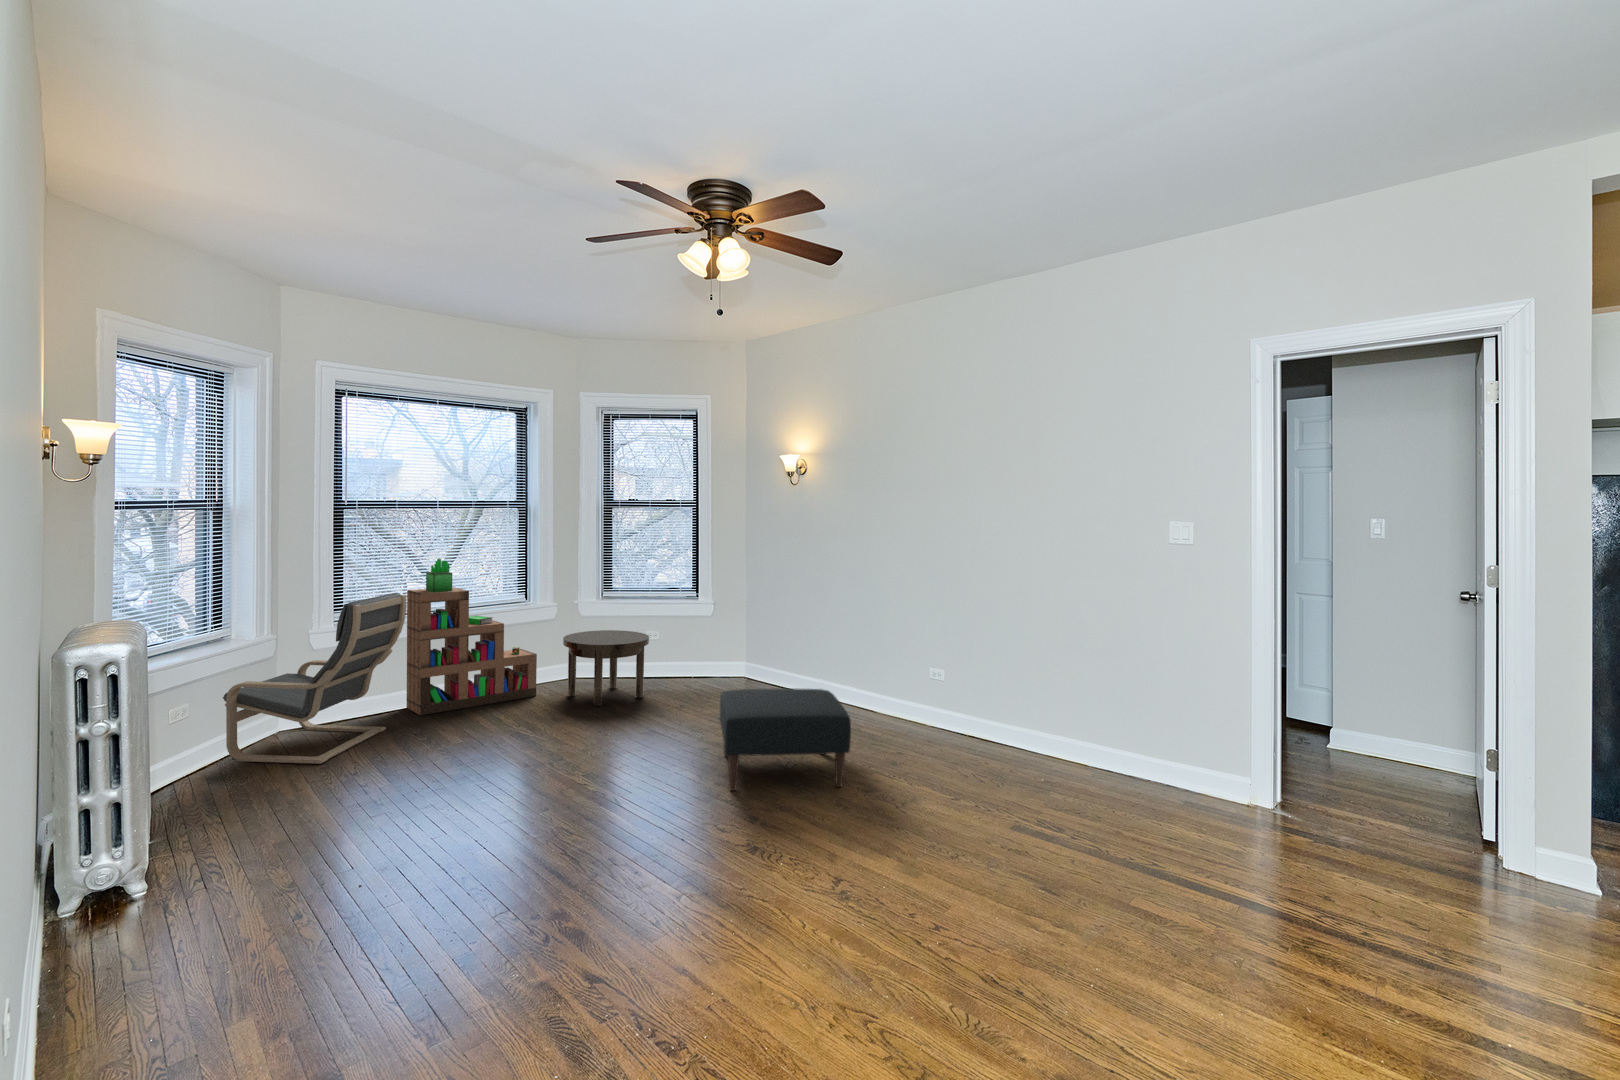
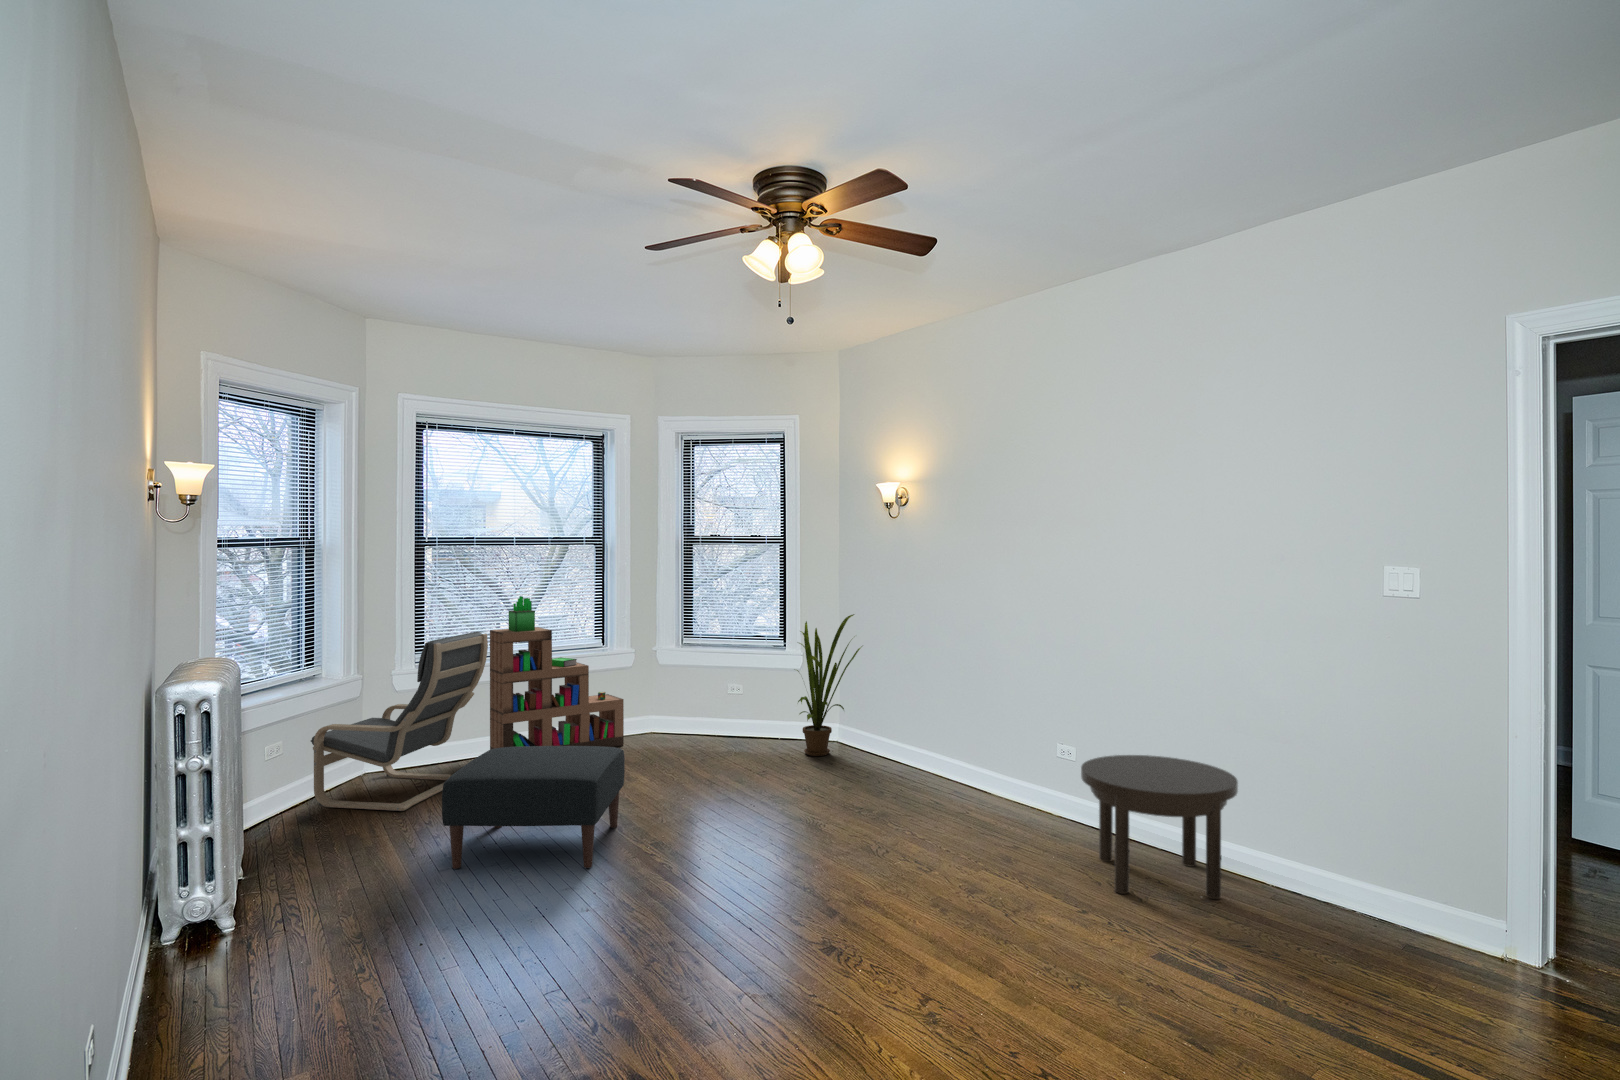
house plant: none [695,580,758,704] -> present [797,614,862,756]
side table: present [563,630,649,706] -> present [1081,755,1238,899]
ottoman: present [720,688,851,791] -> present [442,746,625,869]

